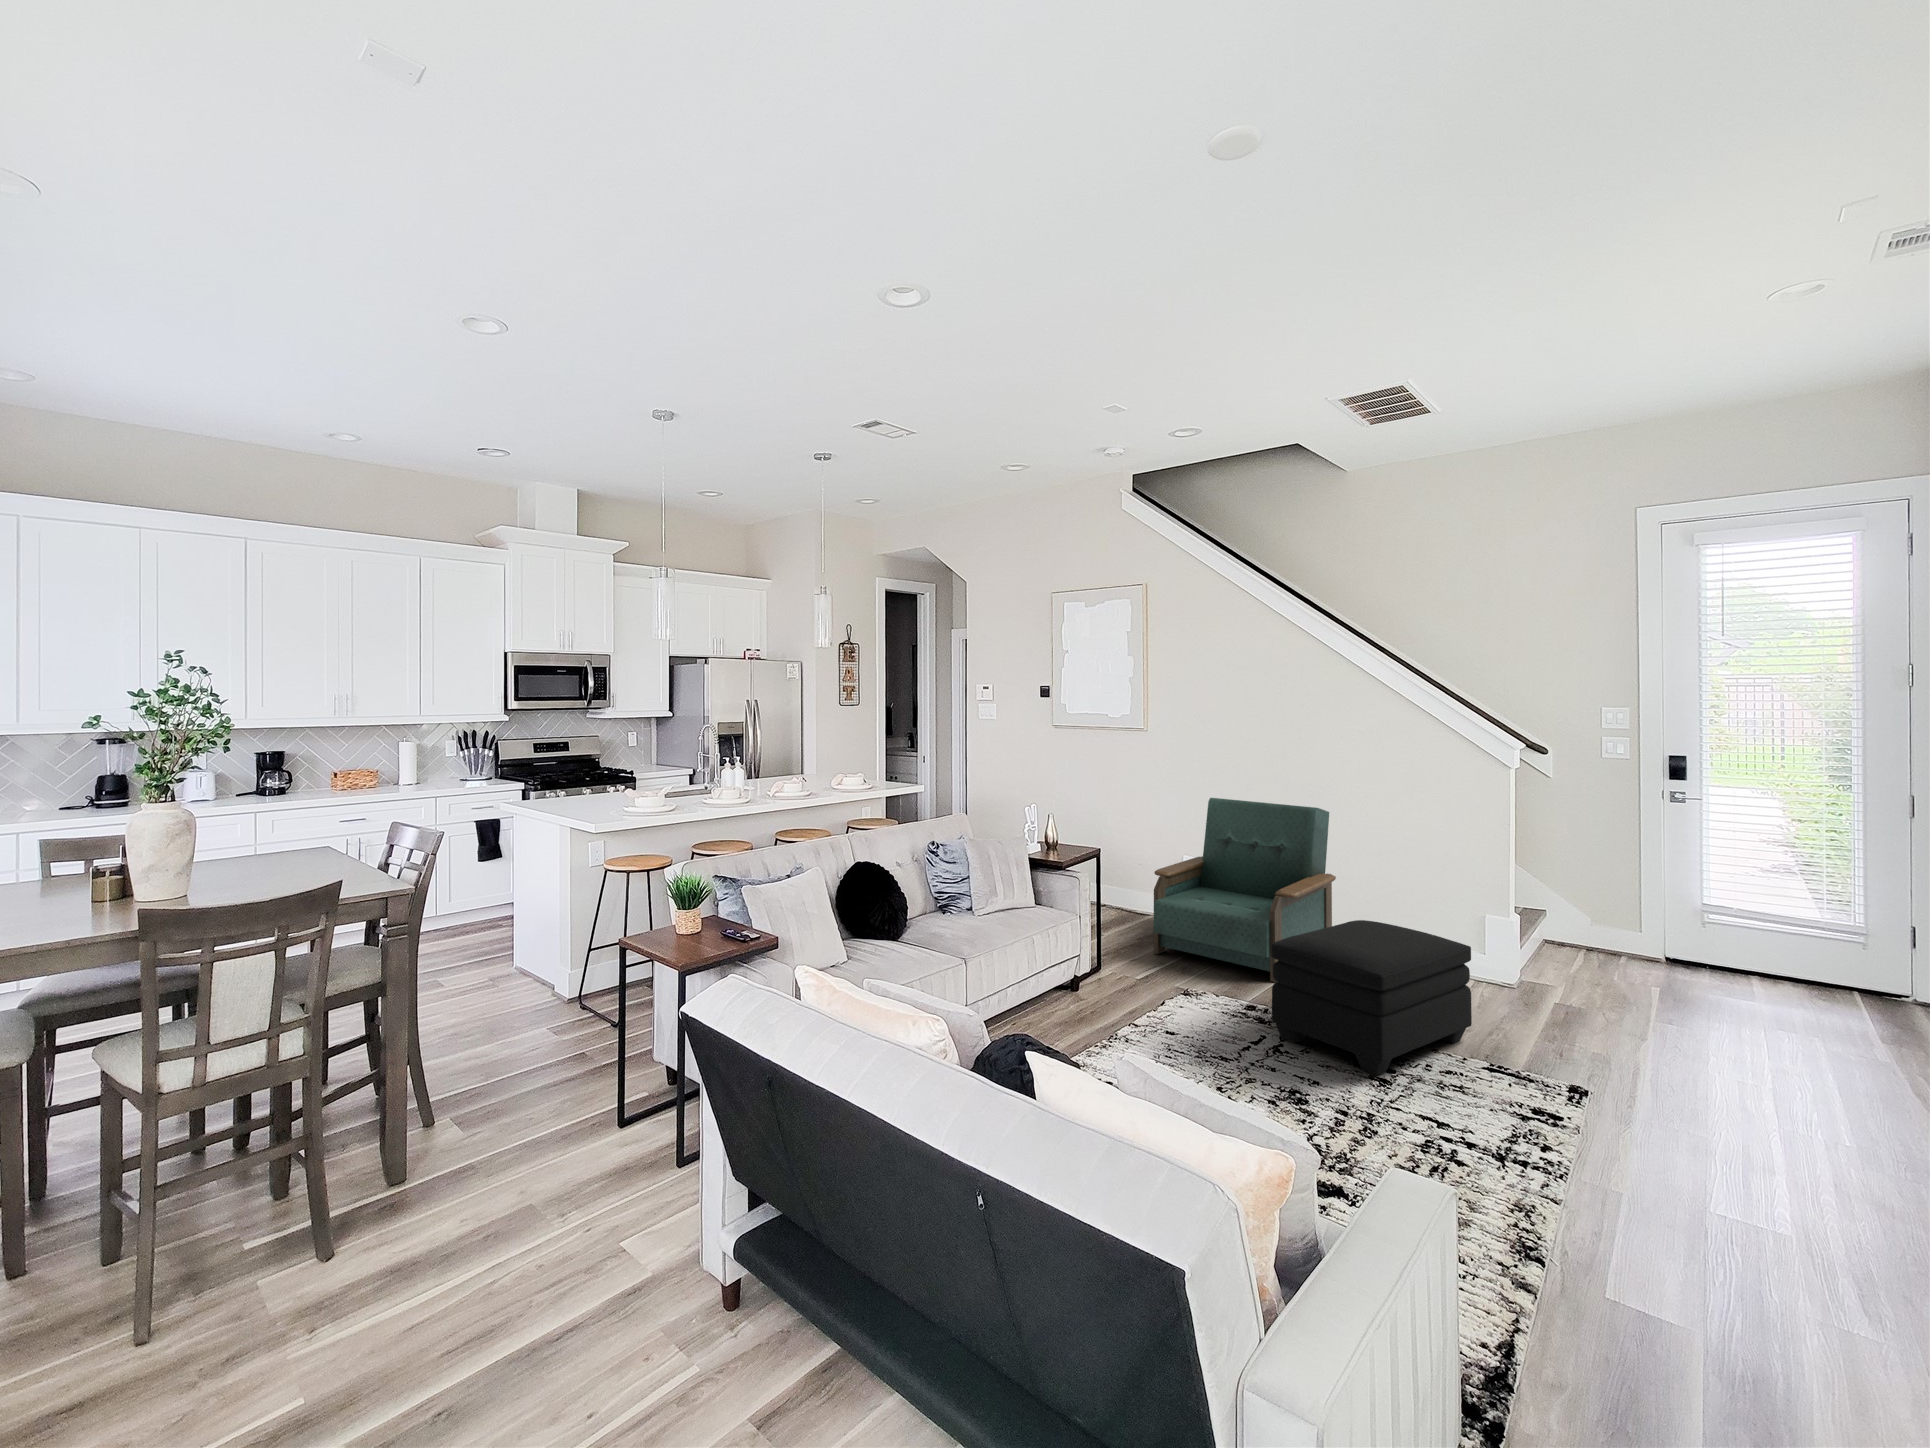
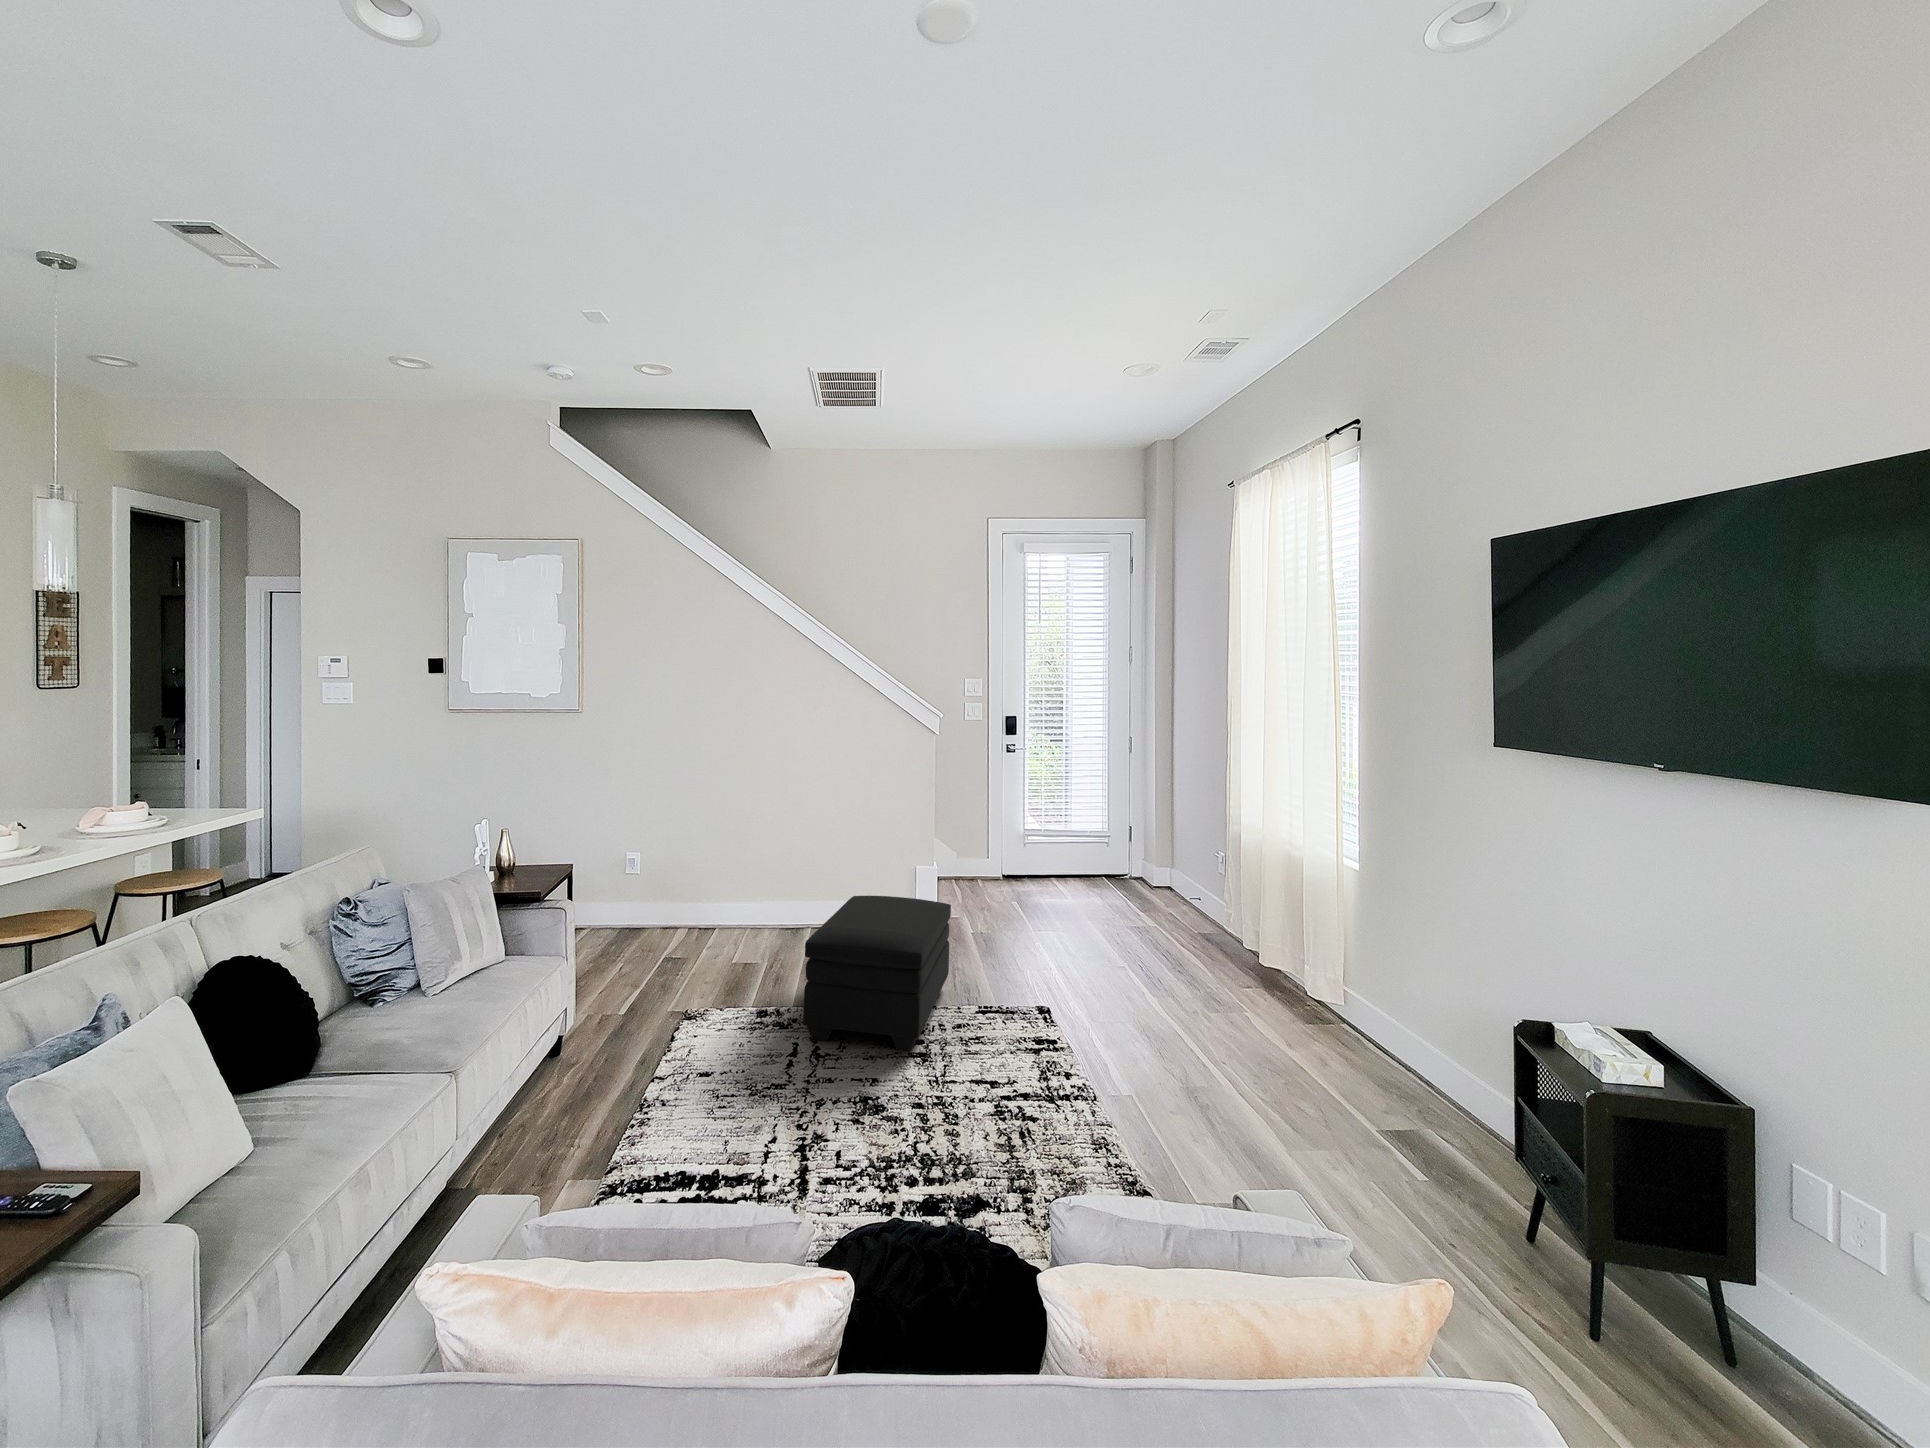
armchair: present [1154,798,1336,982] -> none [621,784,798,975]

